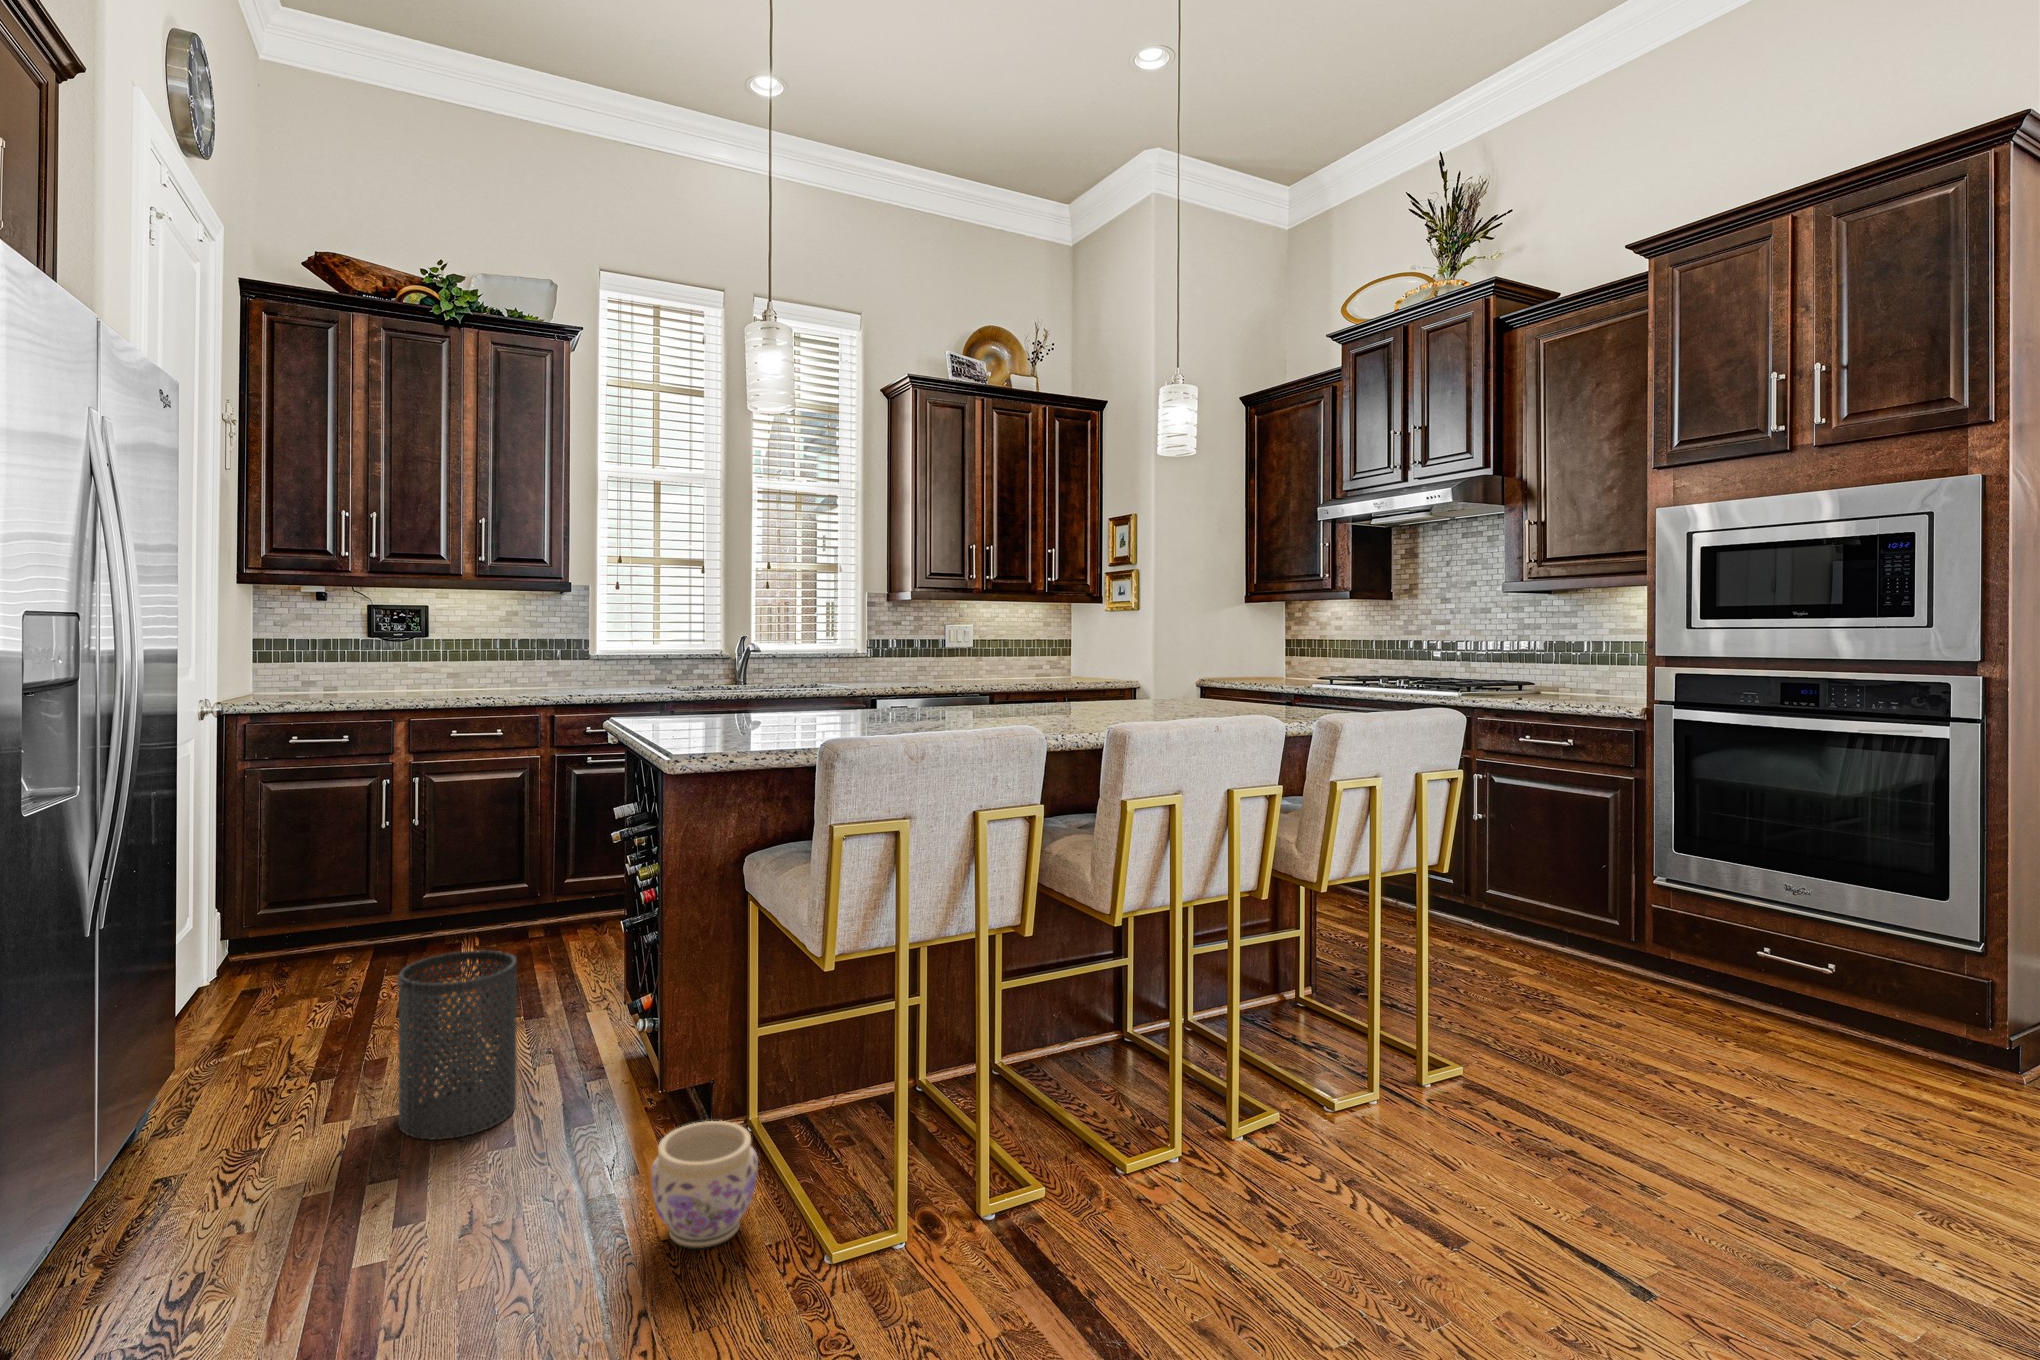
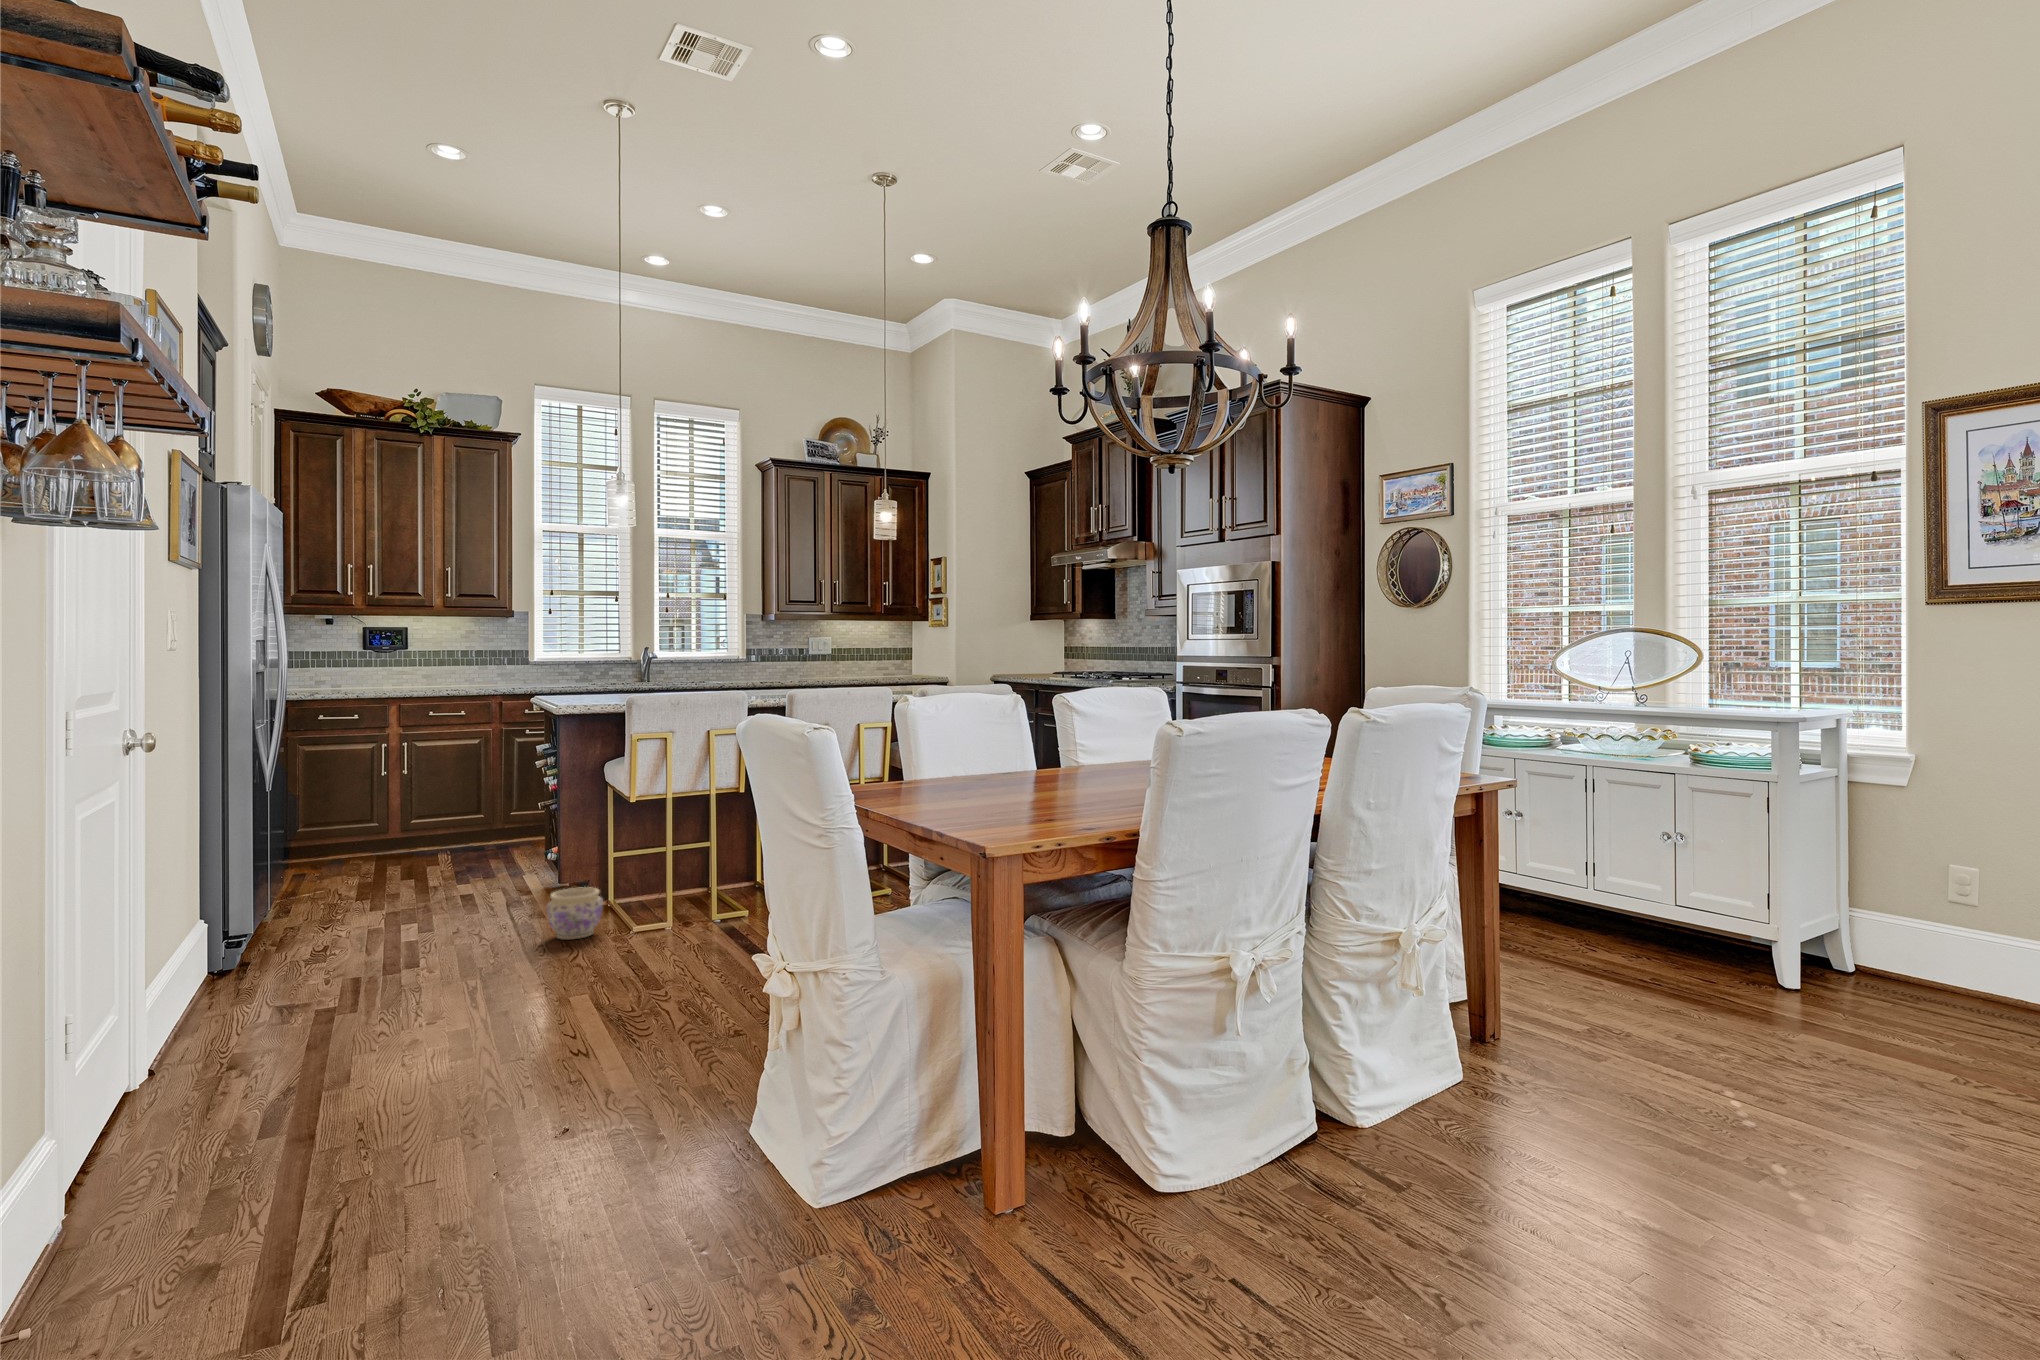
trash can: present [397,951,517,1140] -> none [407,825,476,920]

